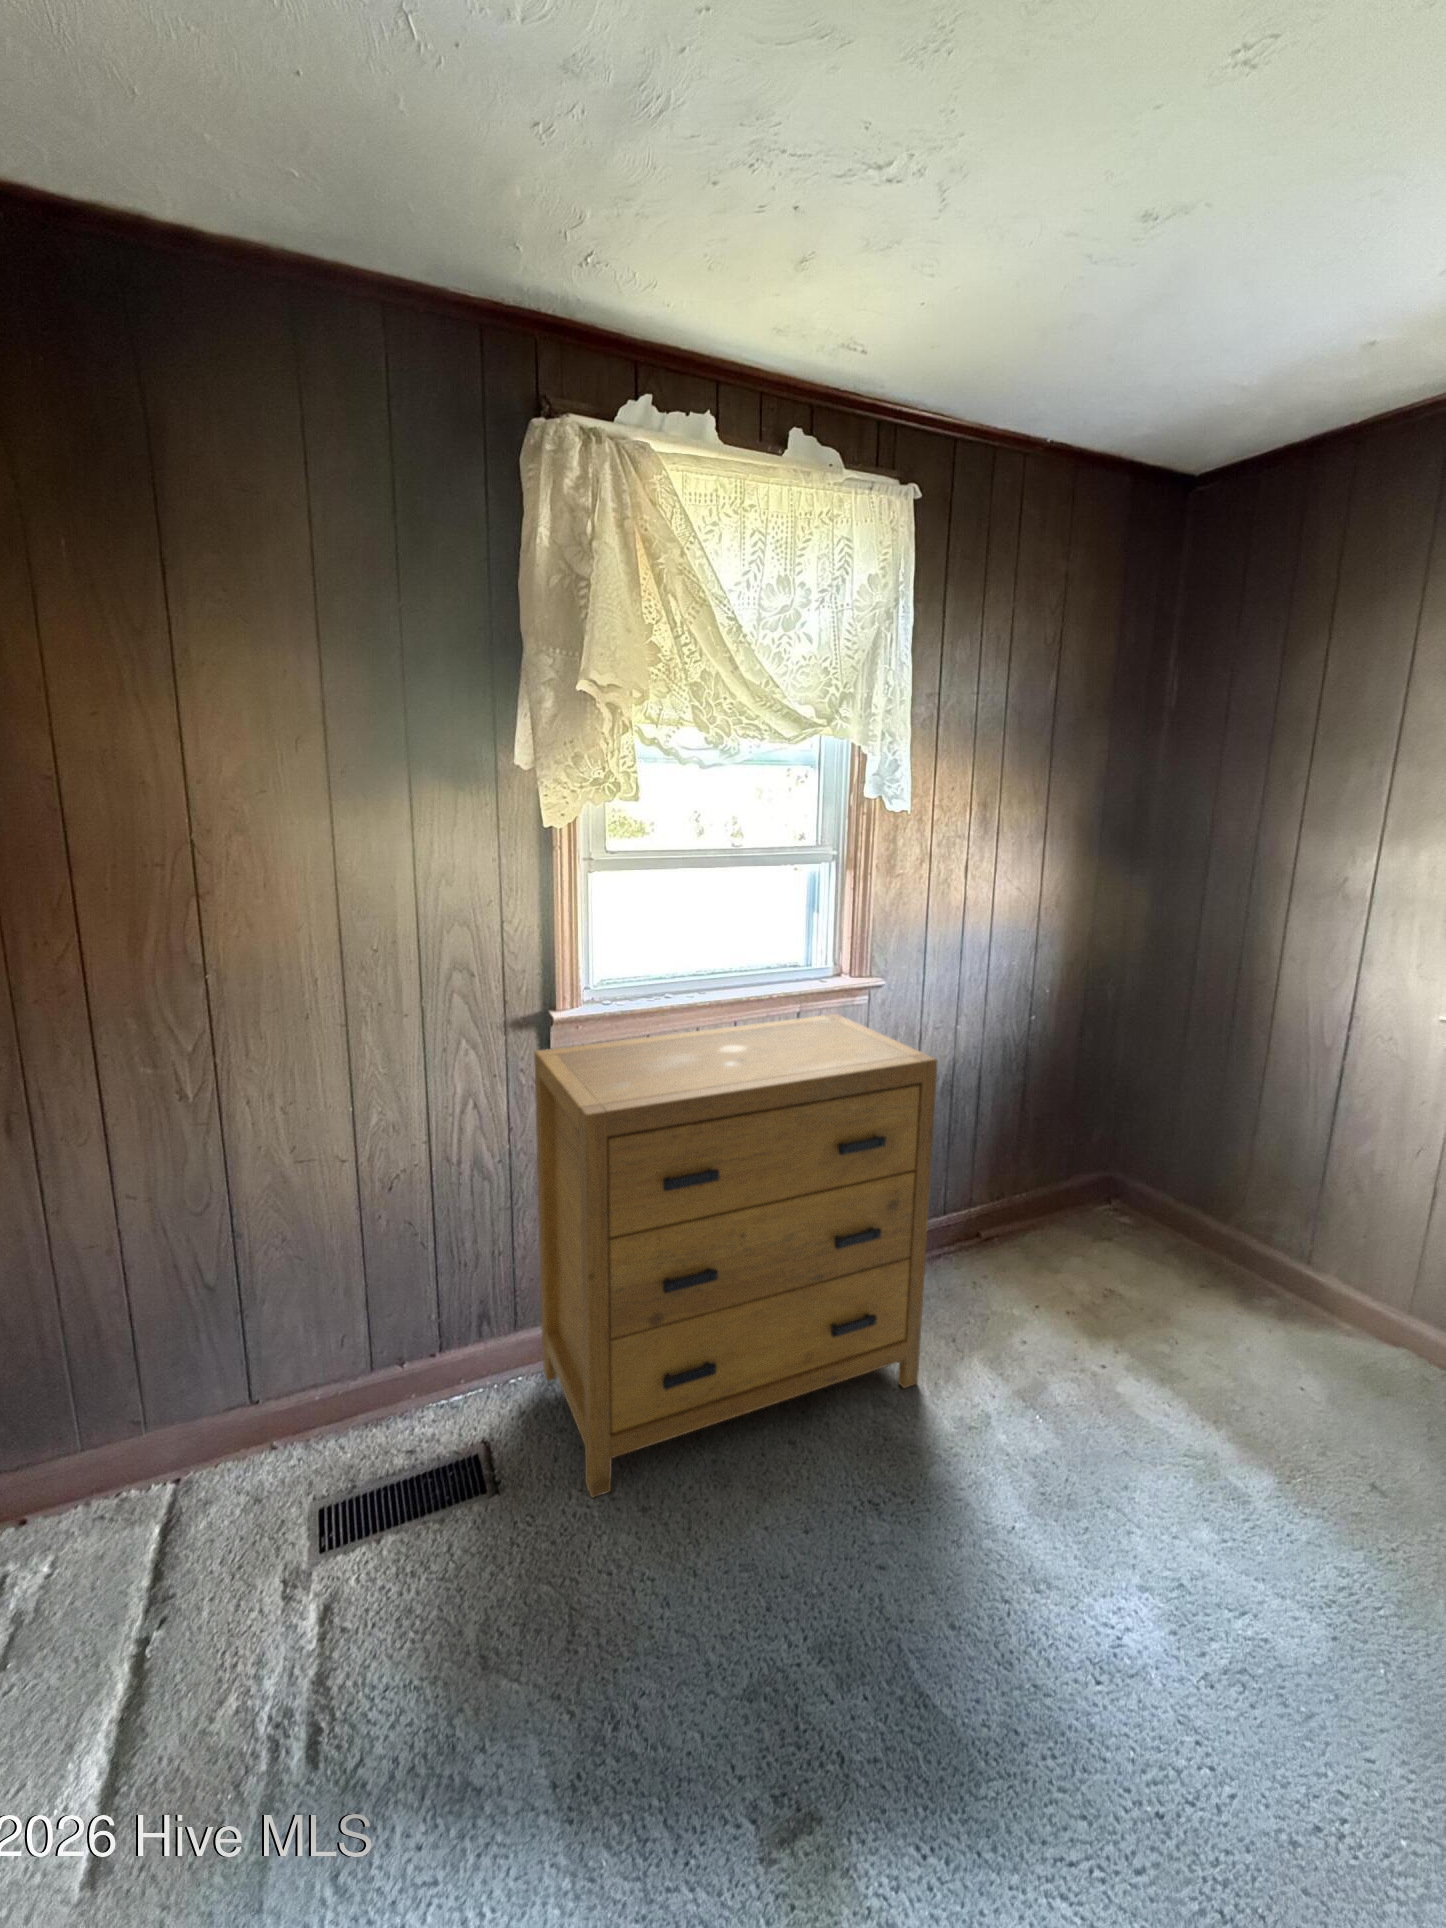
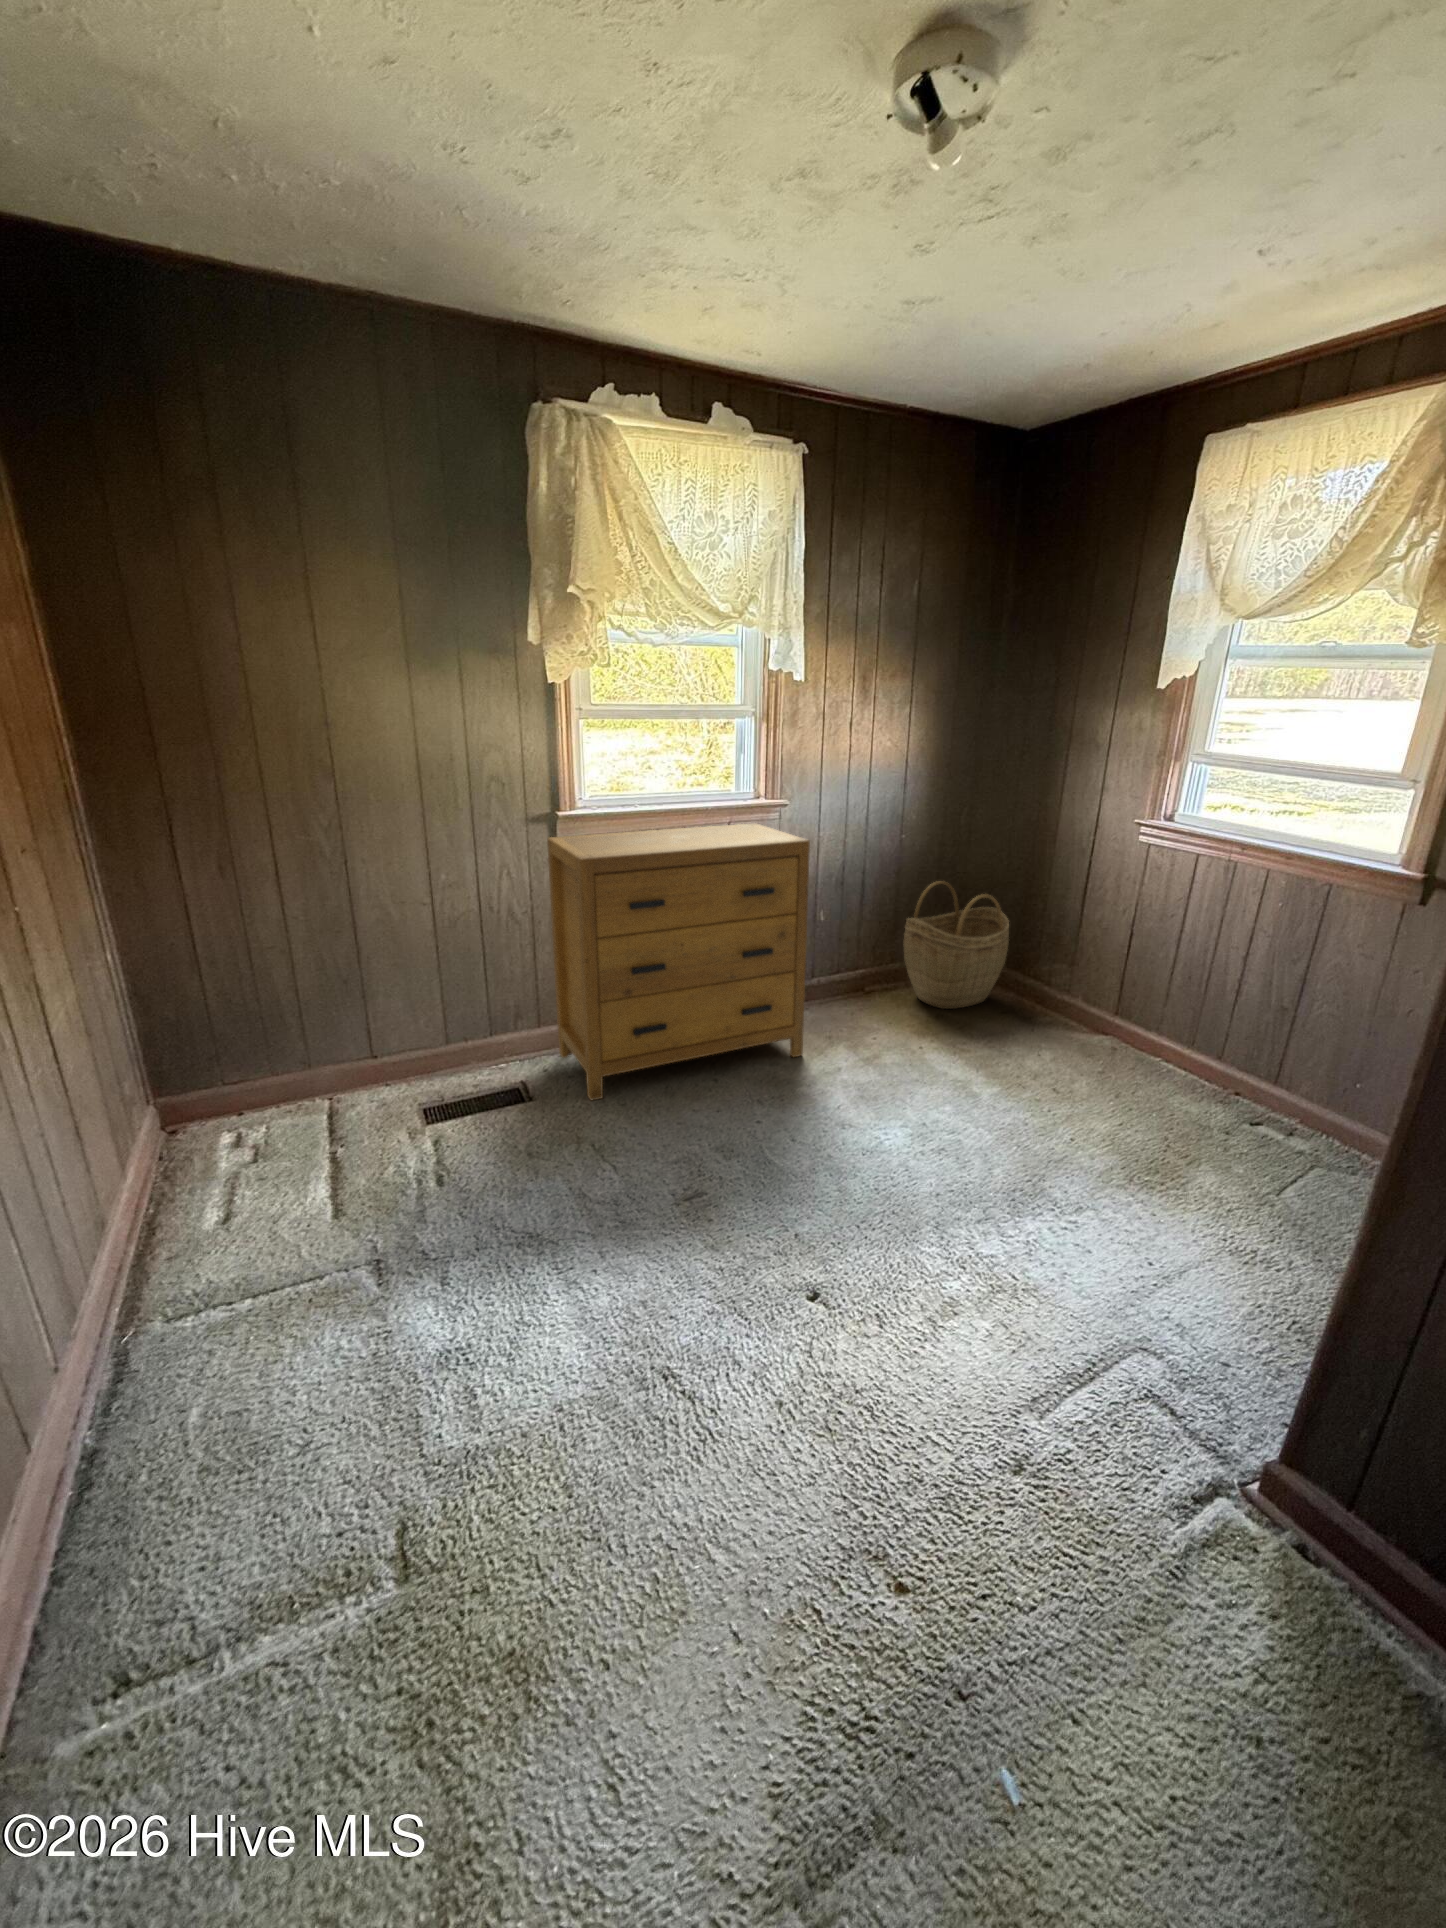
woven basket: none [1035,1081,1196,1276] -> present [904,881,1009,1009]

